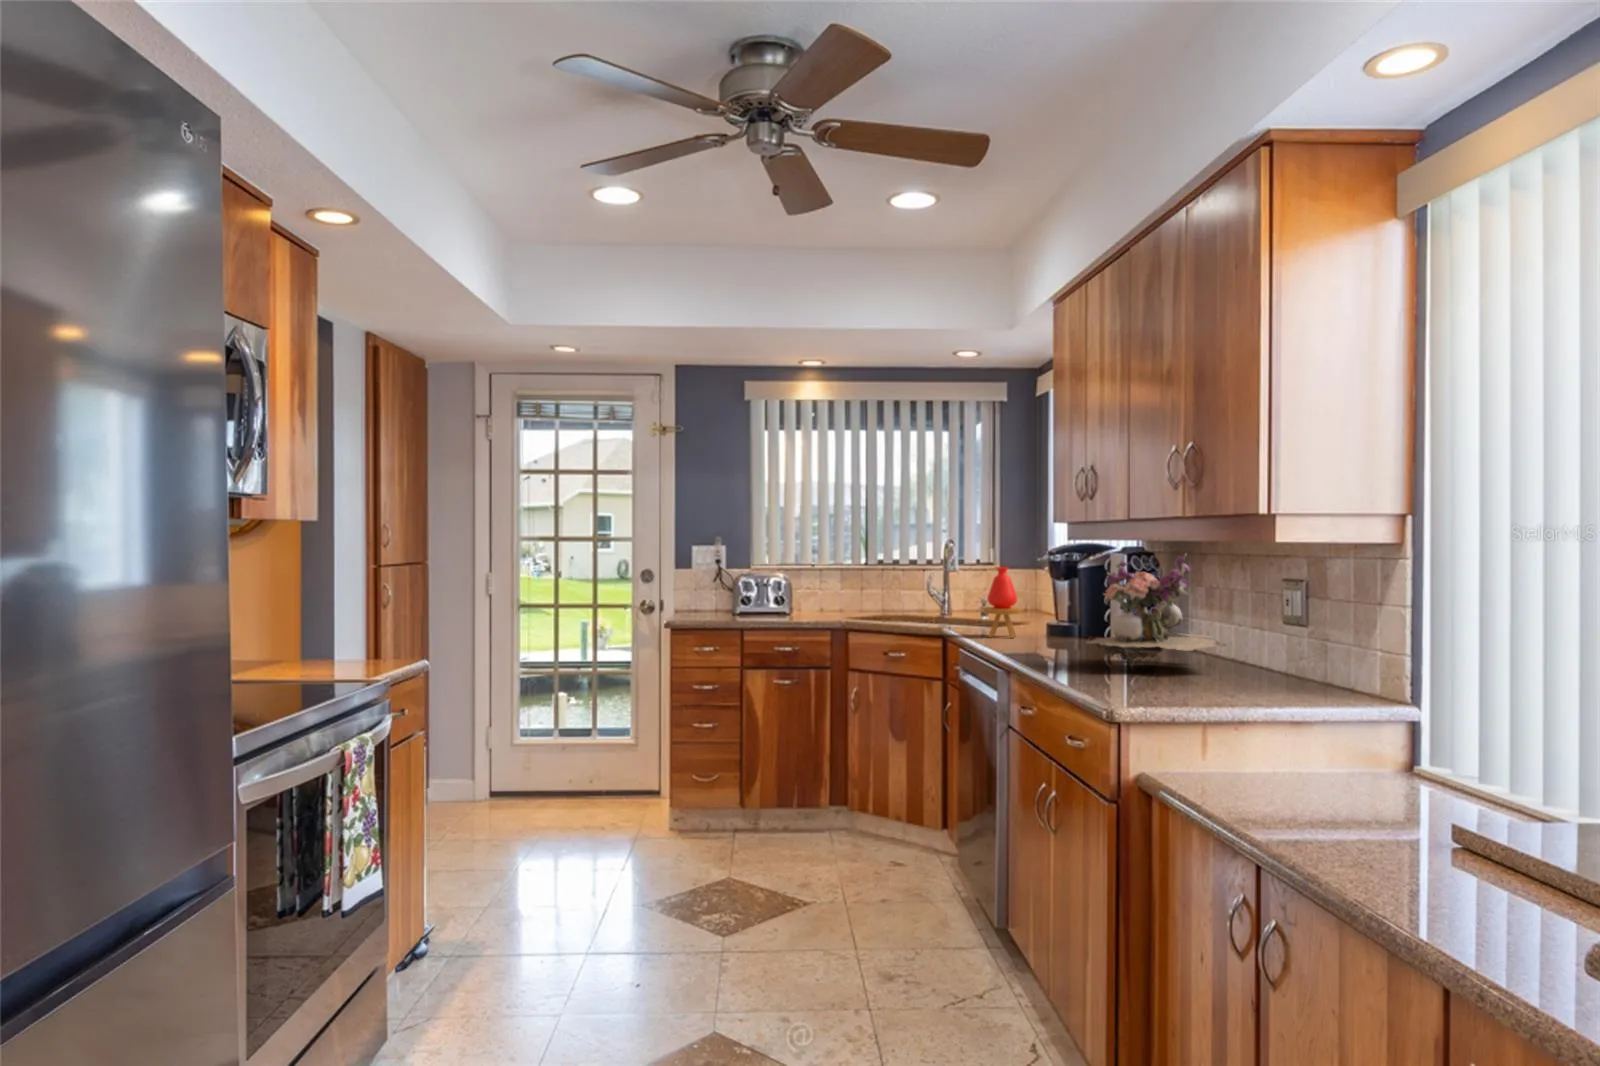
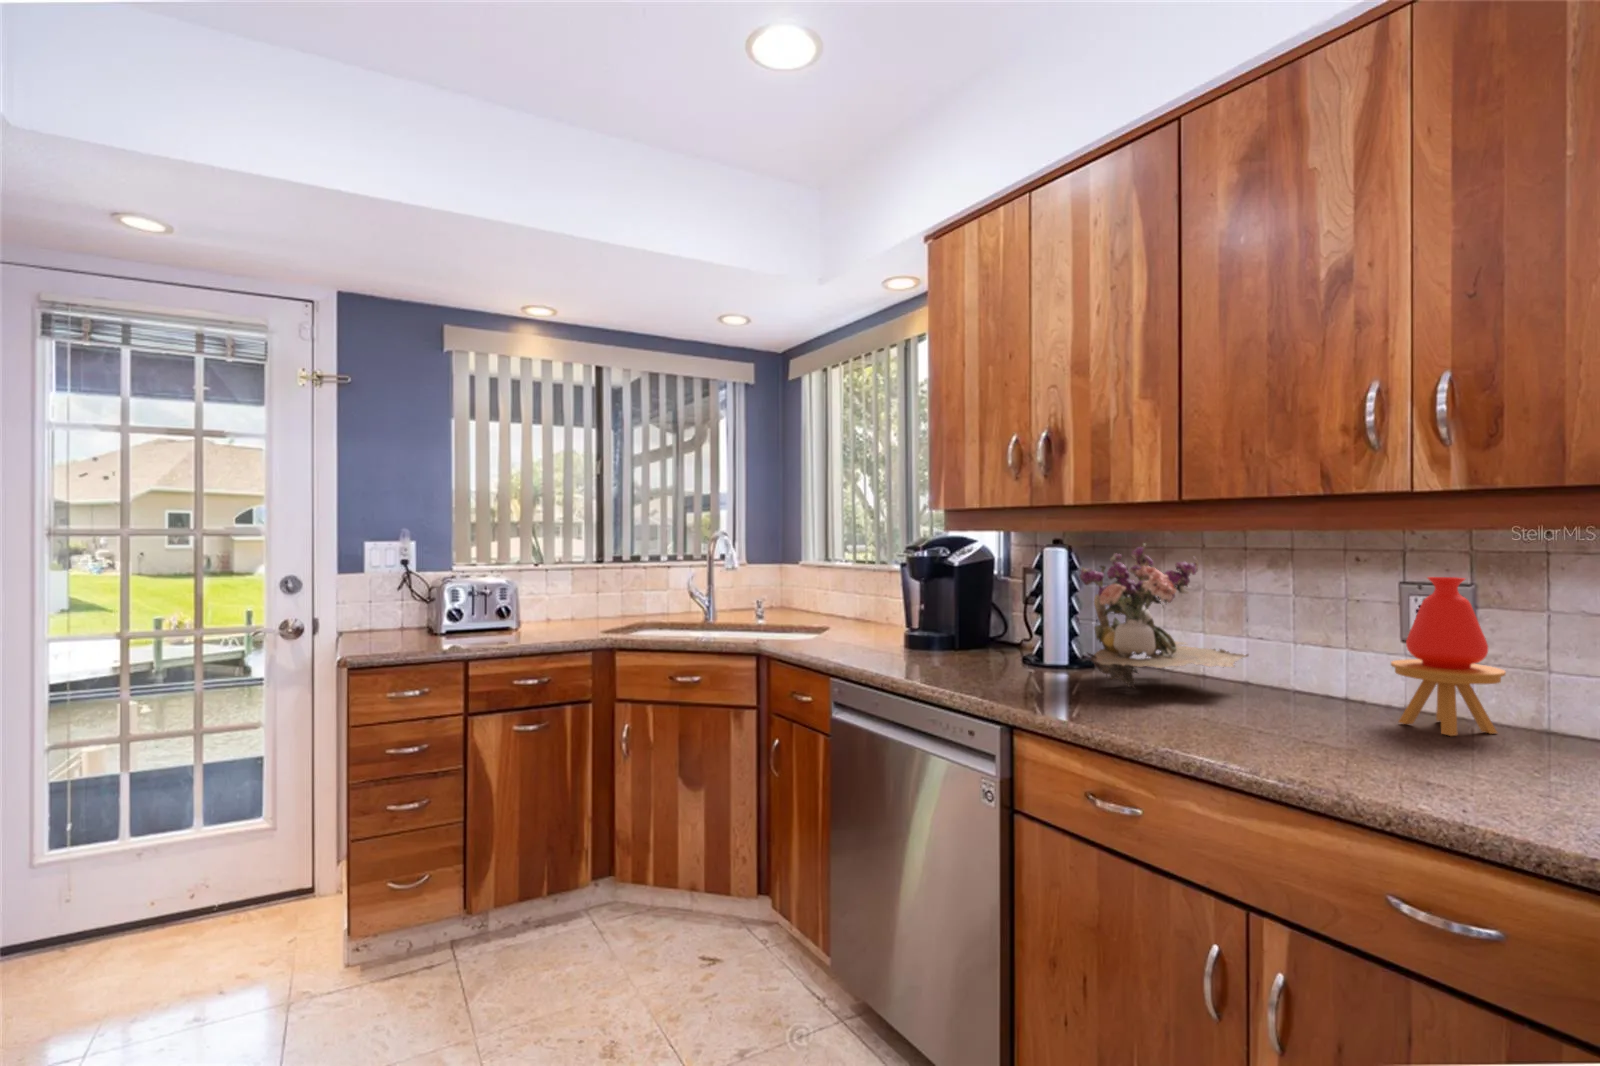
vase: present [982,567,1023,638] -> present [1391,577,1506,736]

